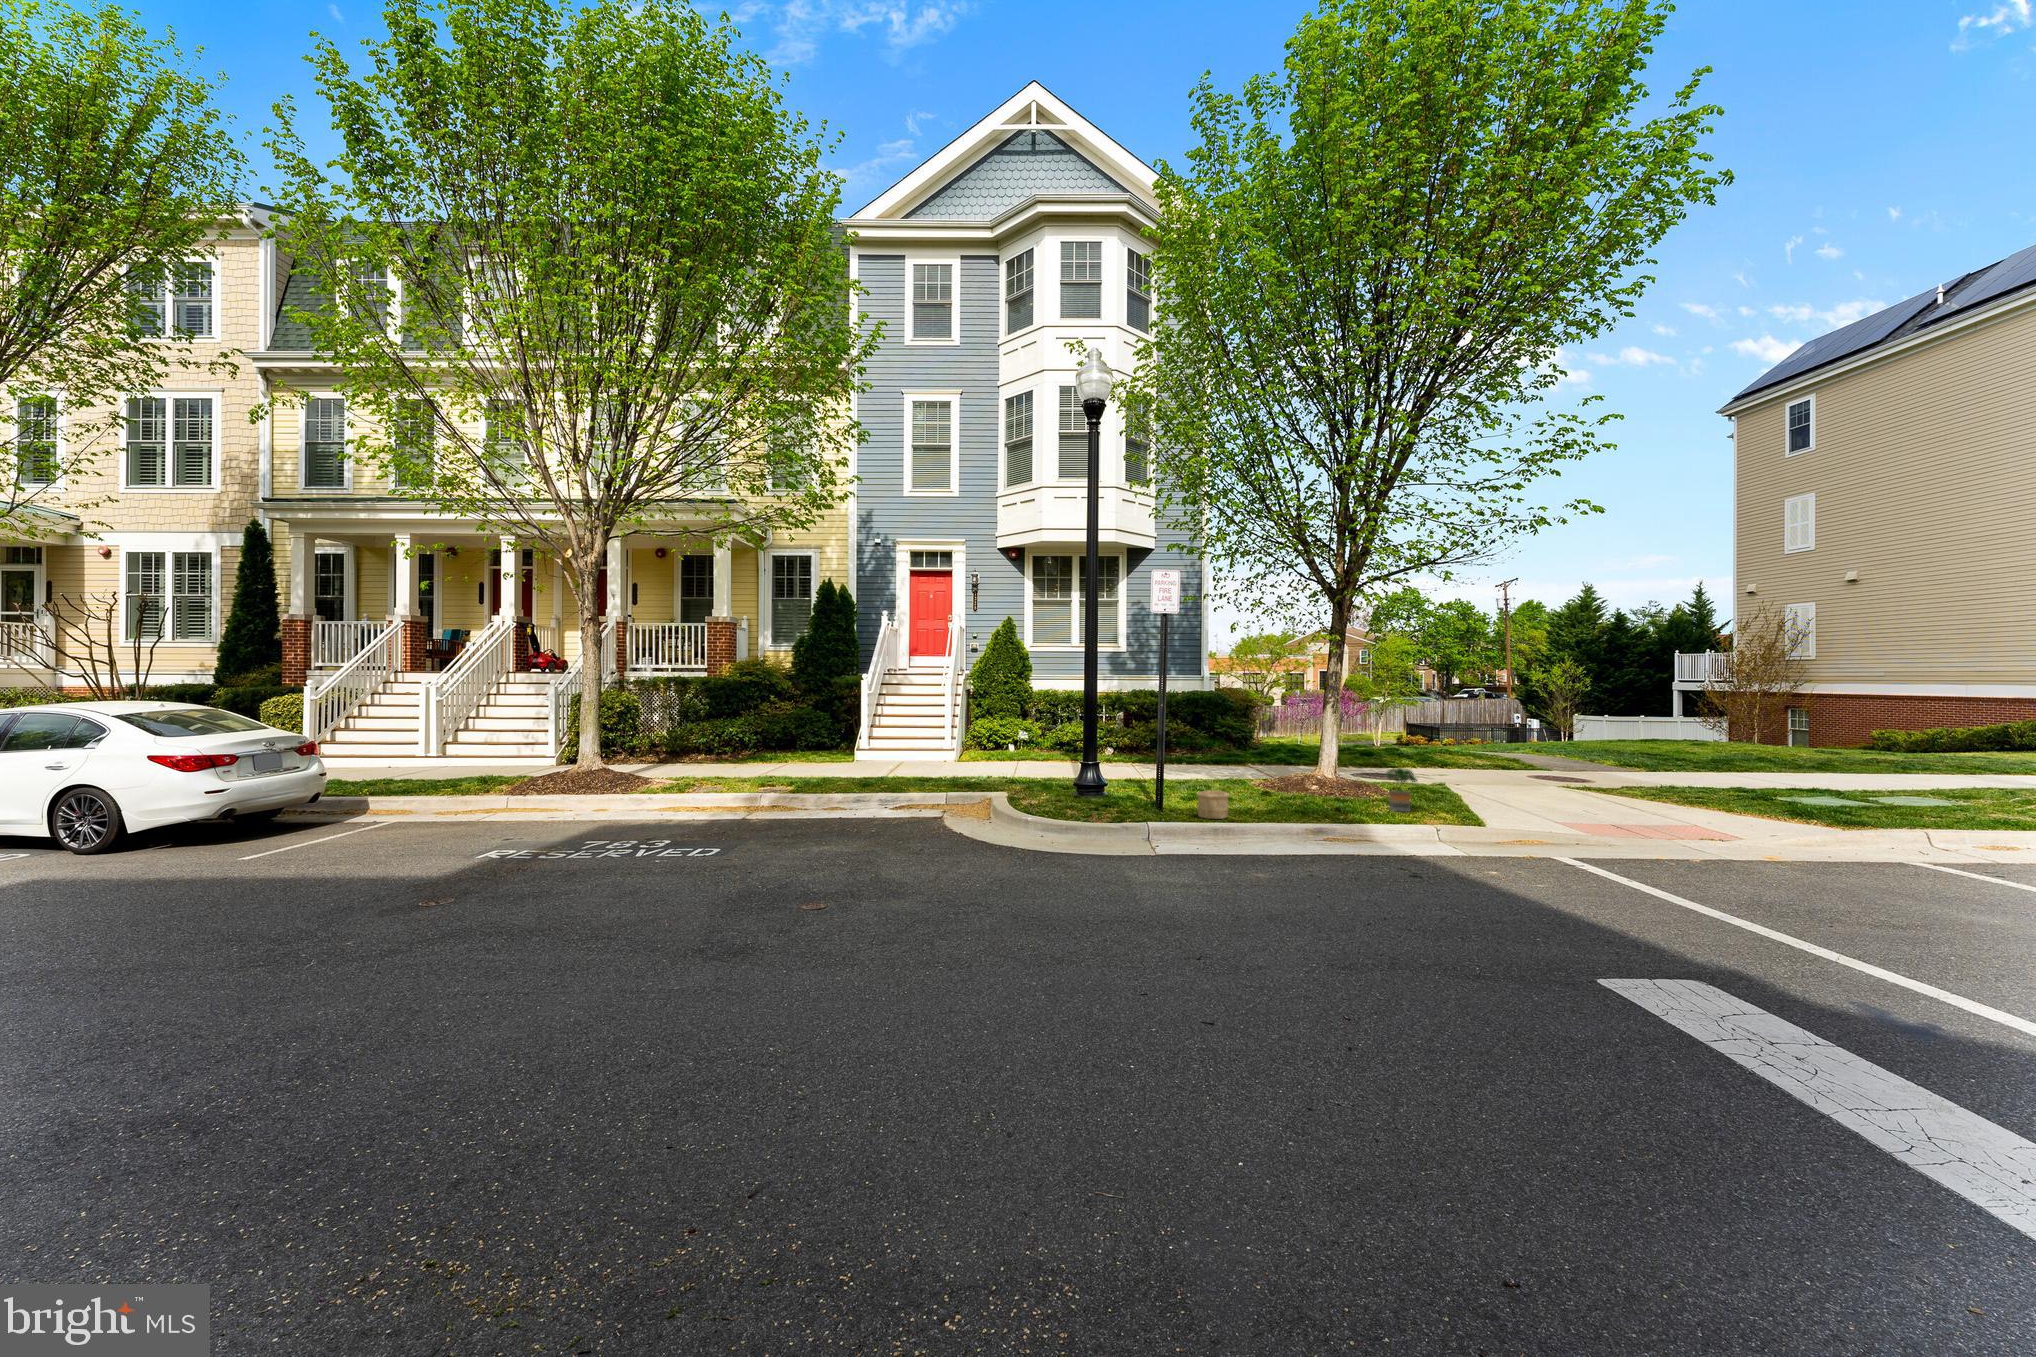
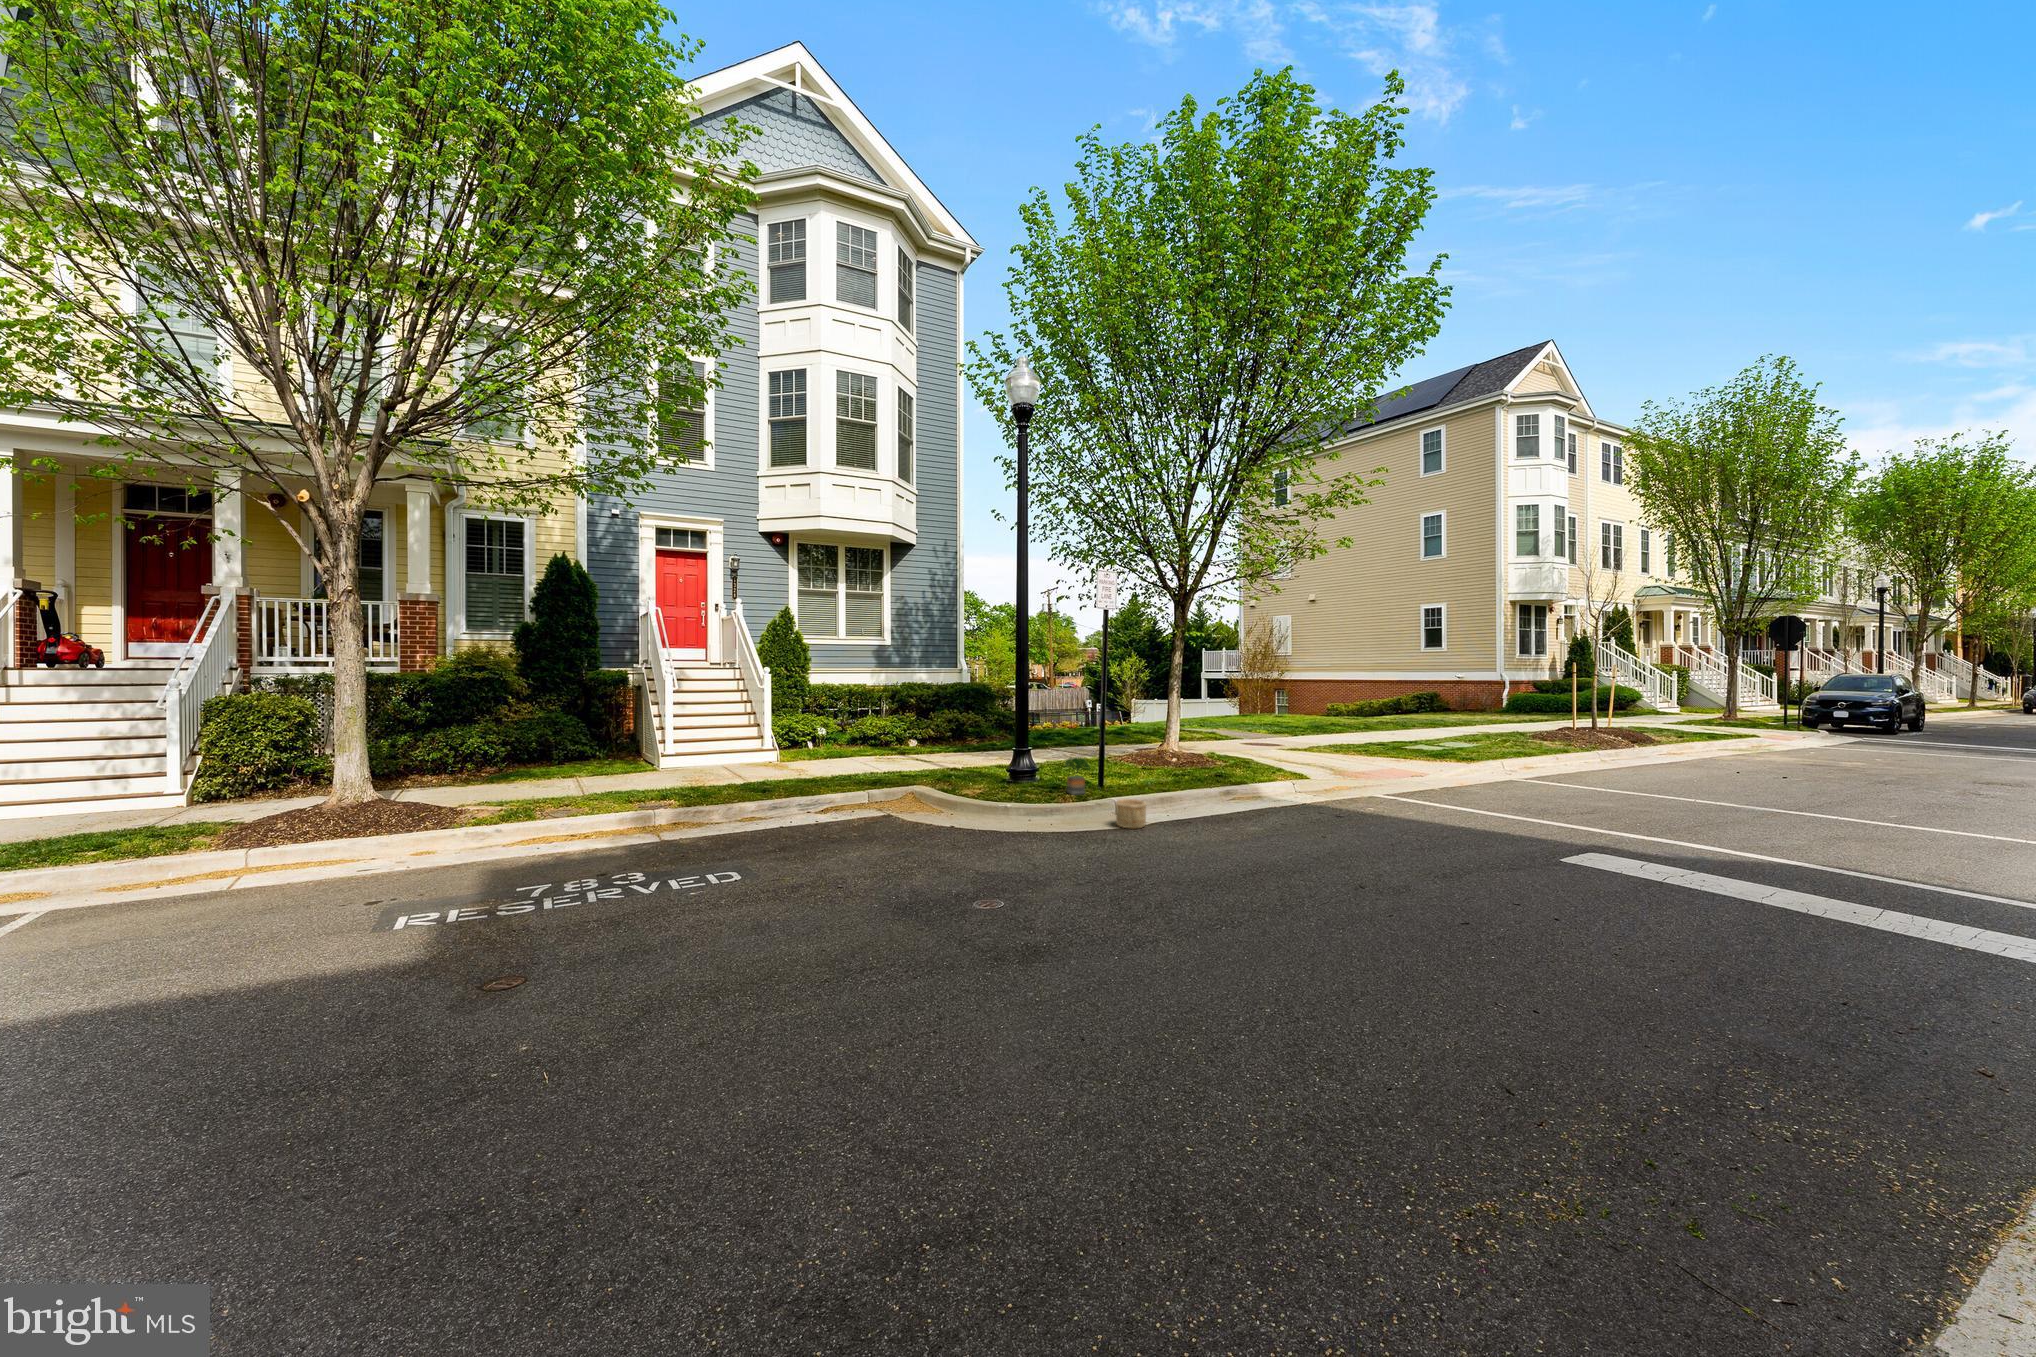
potted tree: present [1386,768,1417,812] -> present [1065,757,1090,794]

